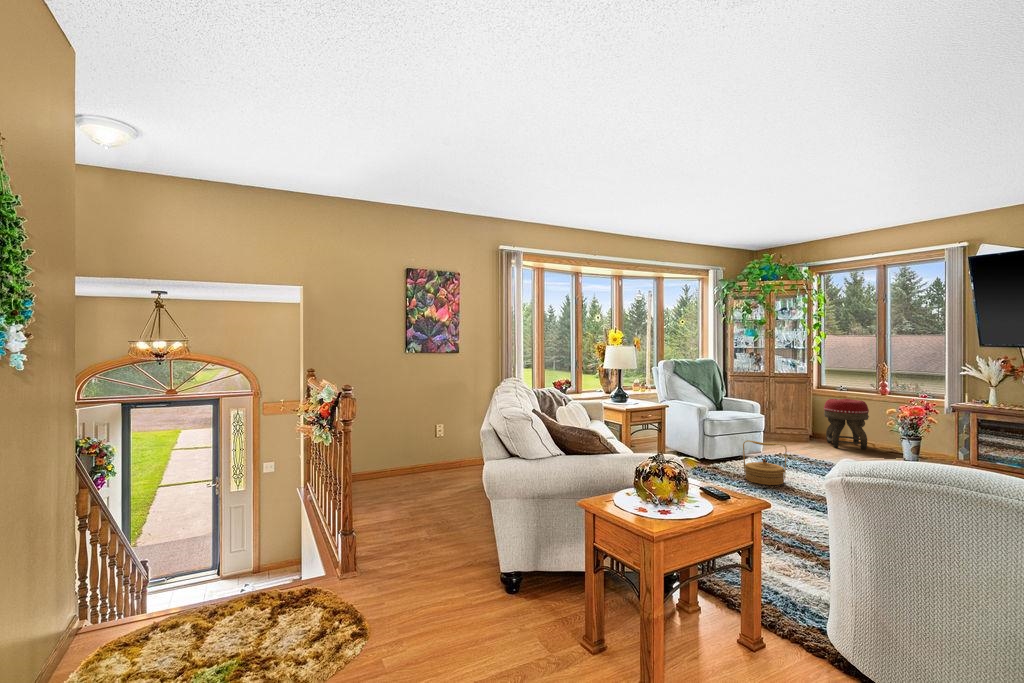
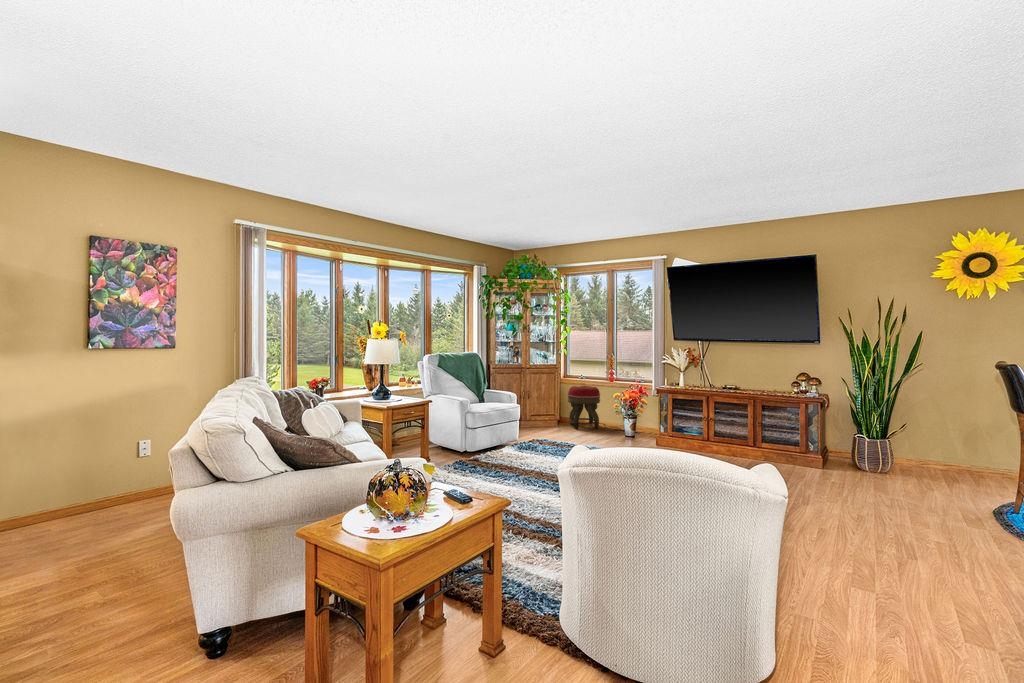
basket: present [743,440,787,485] -> none [500,430,537,470]

